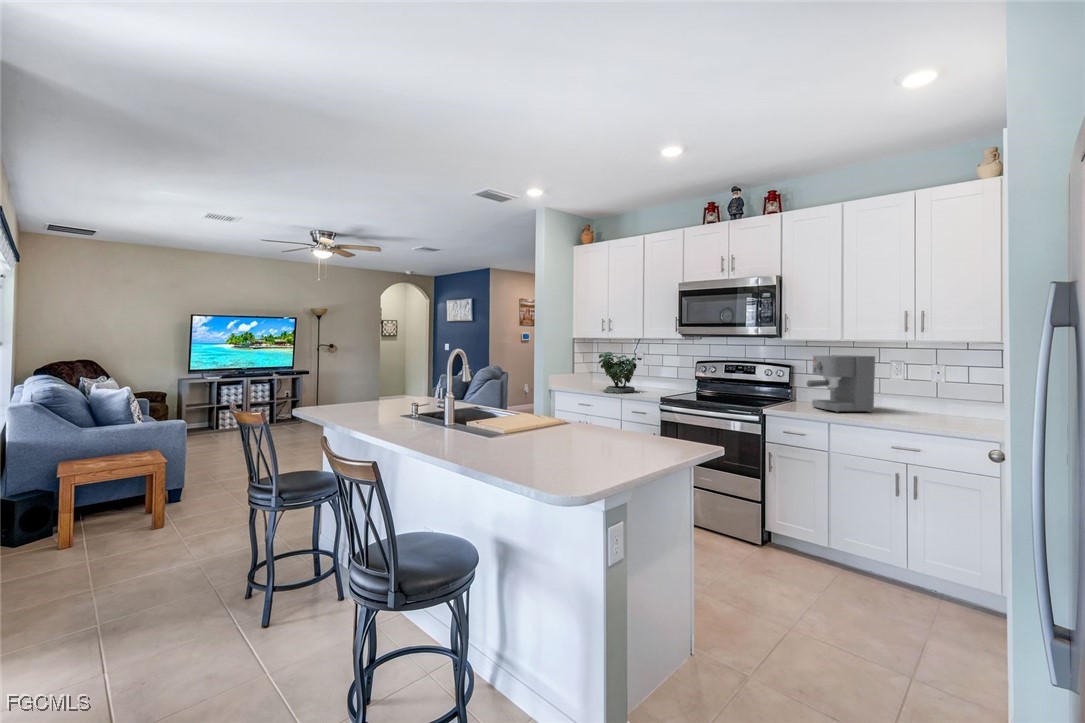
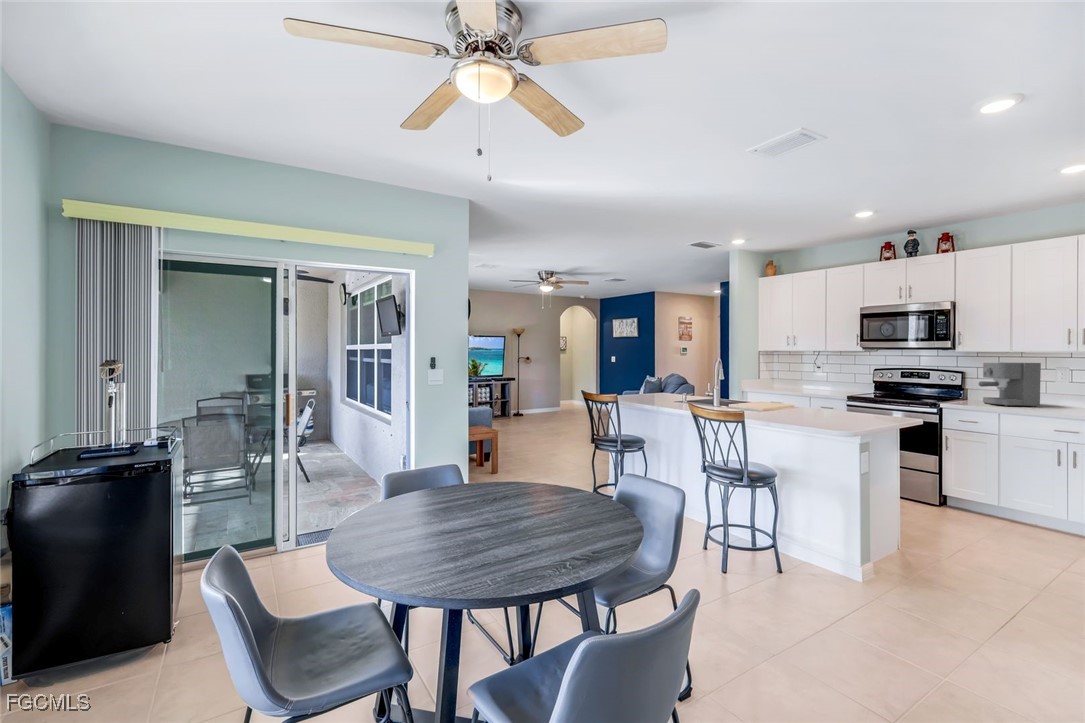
potted plant: present [599,352,638,393] -> none [785,359,823,392]

